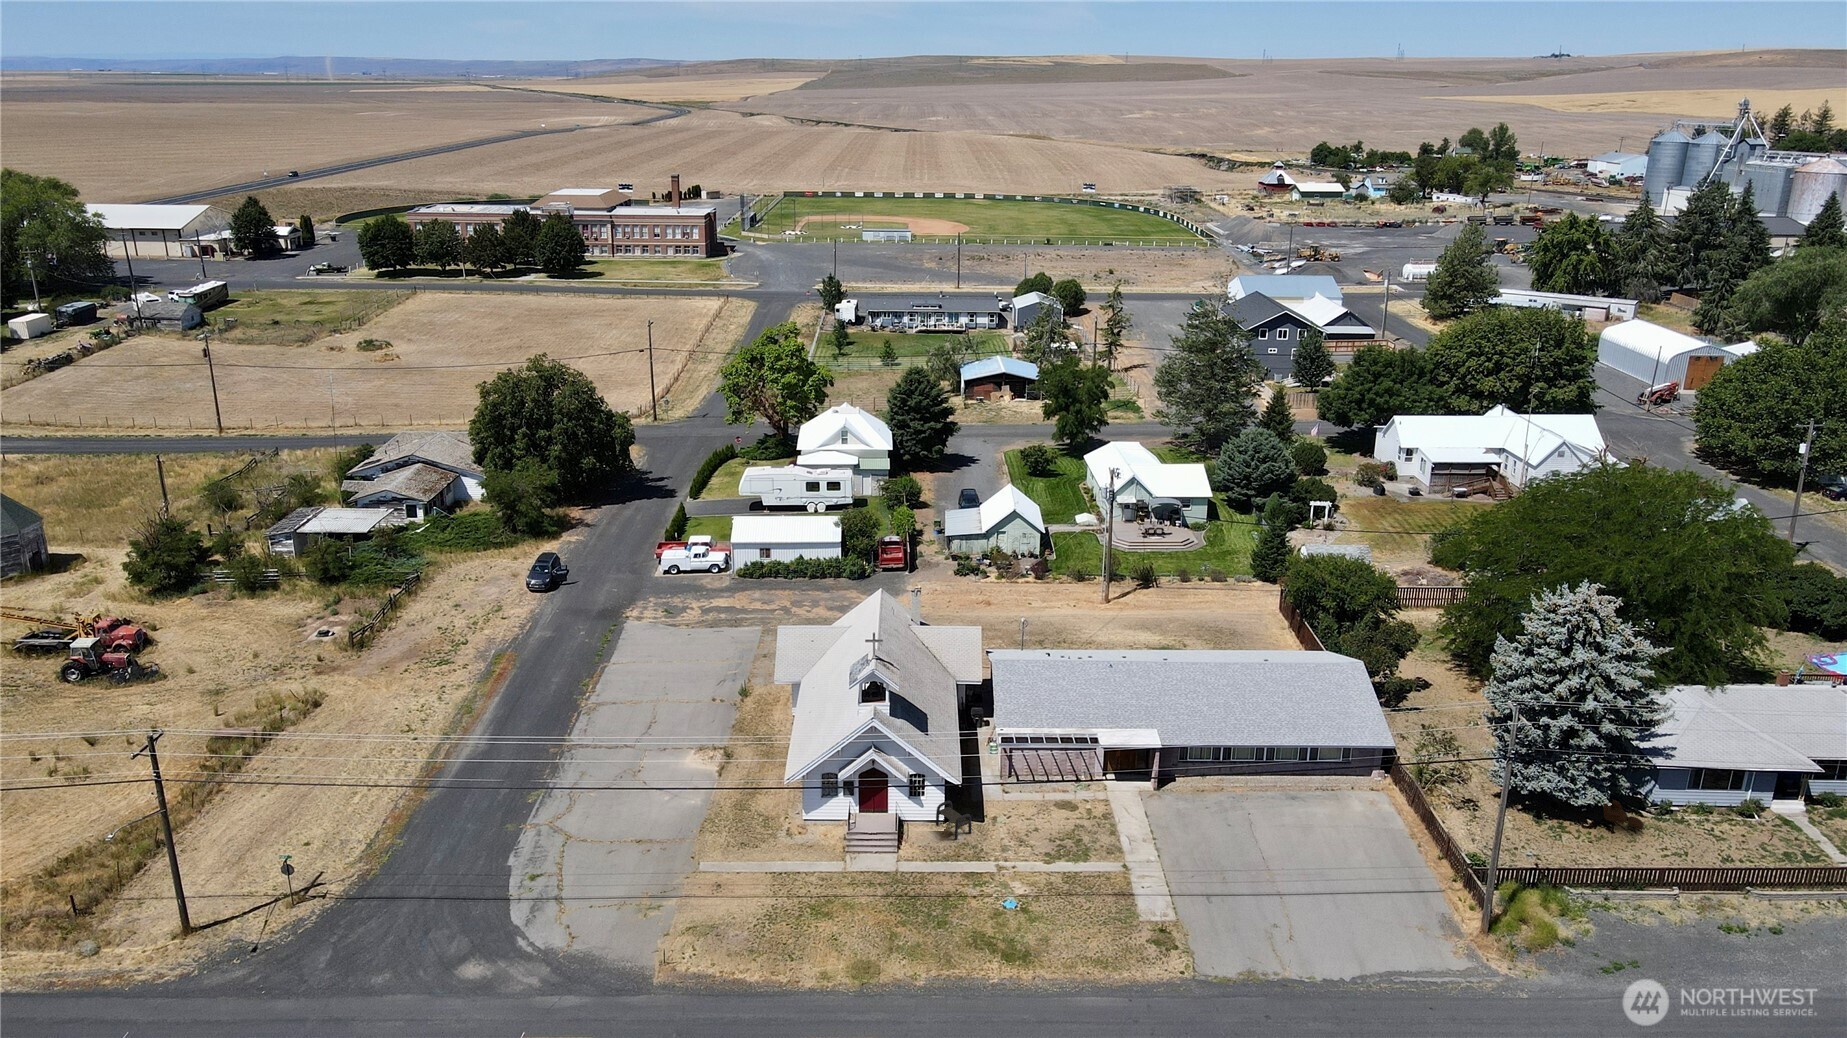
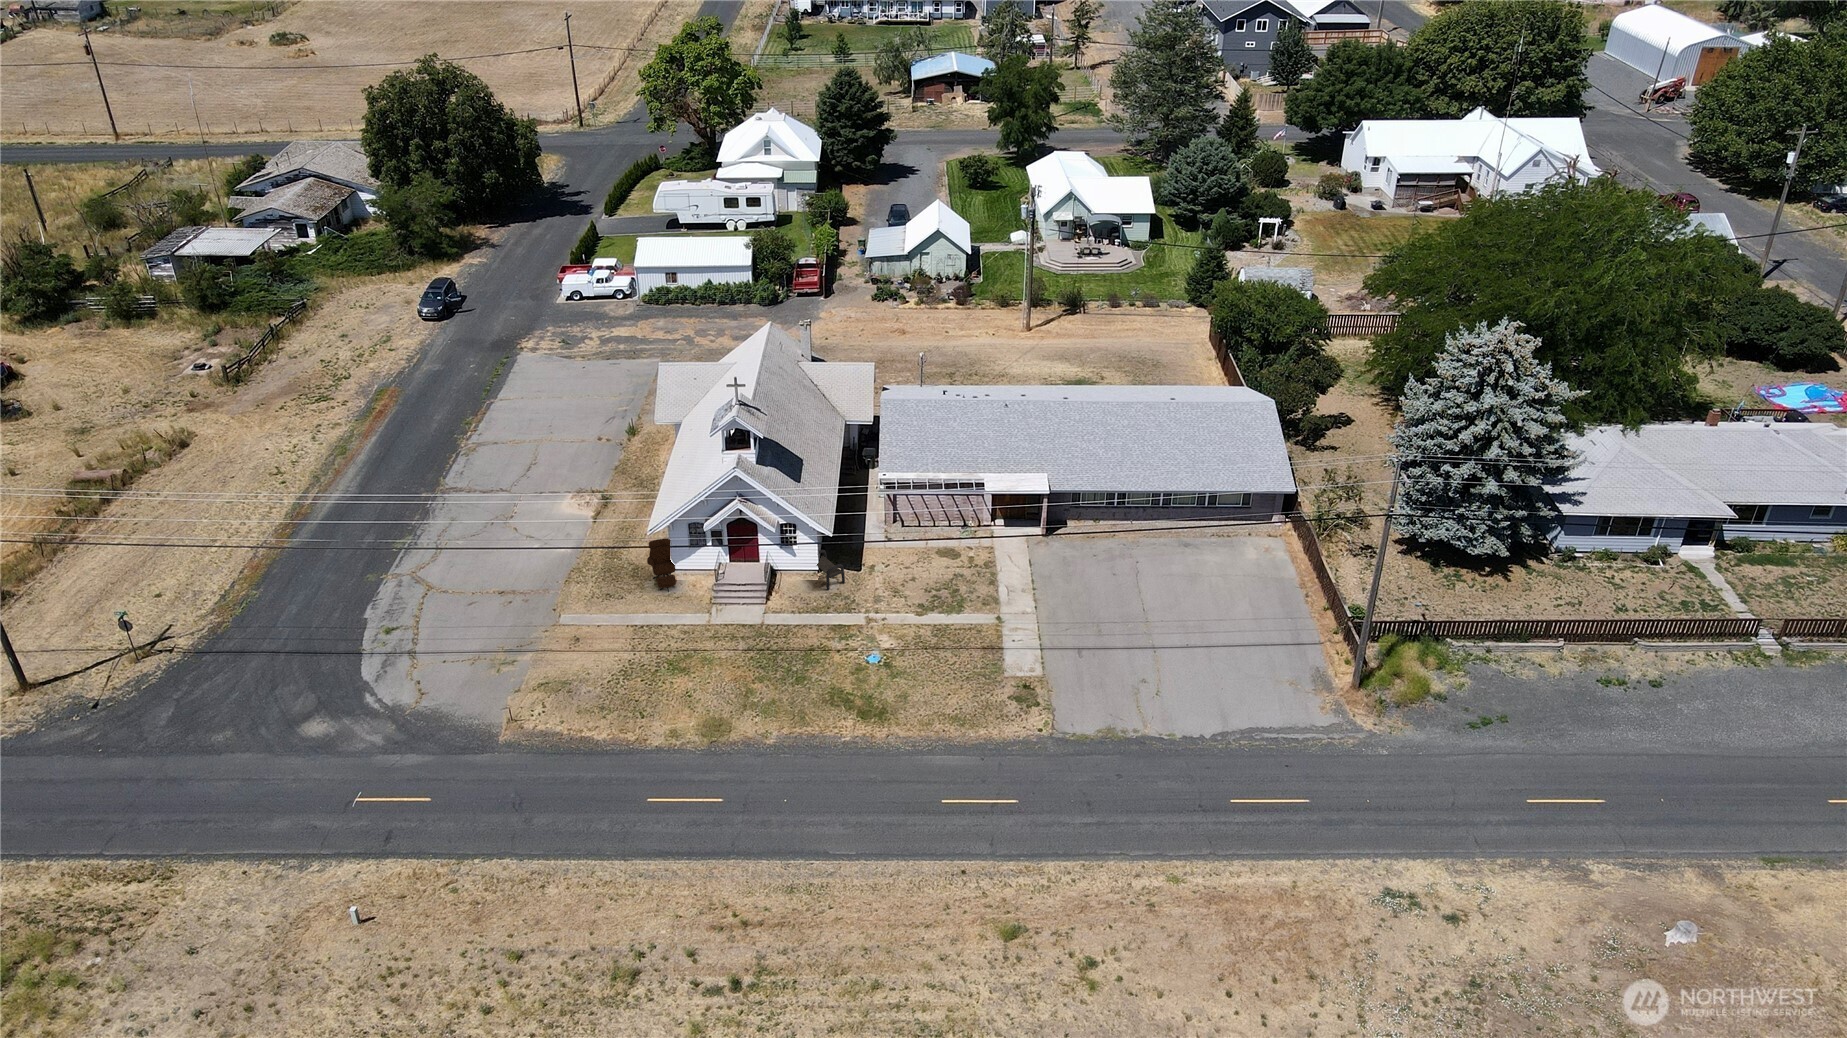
lounge chair: present [1601,800,1643,834] -> present [647,538,676,592]

